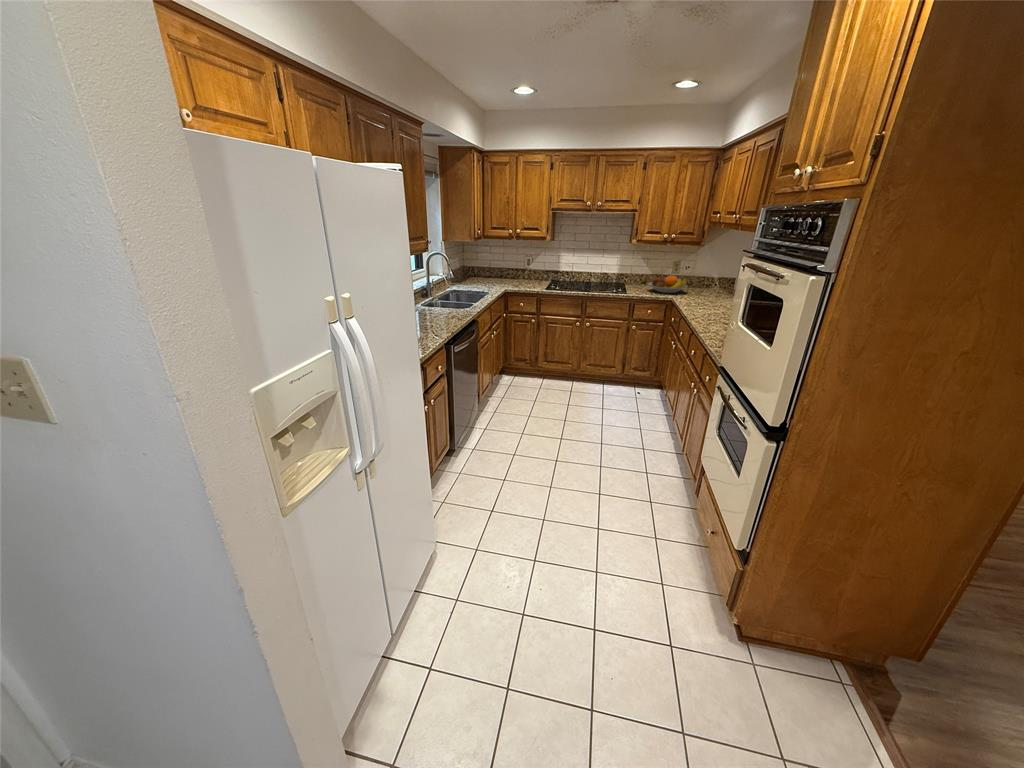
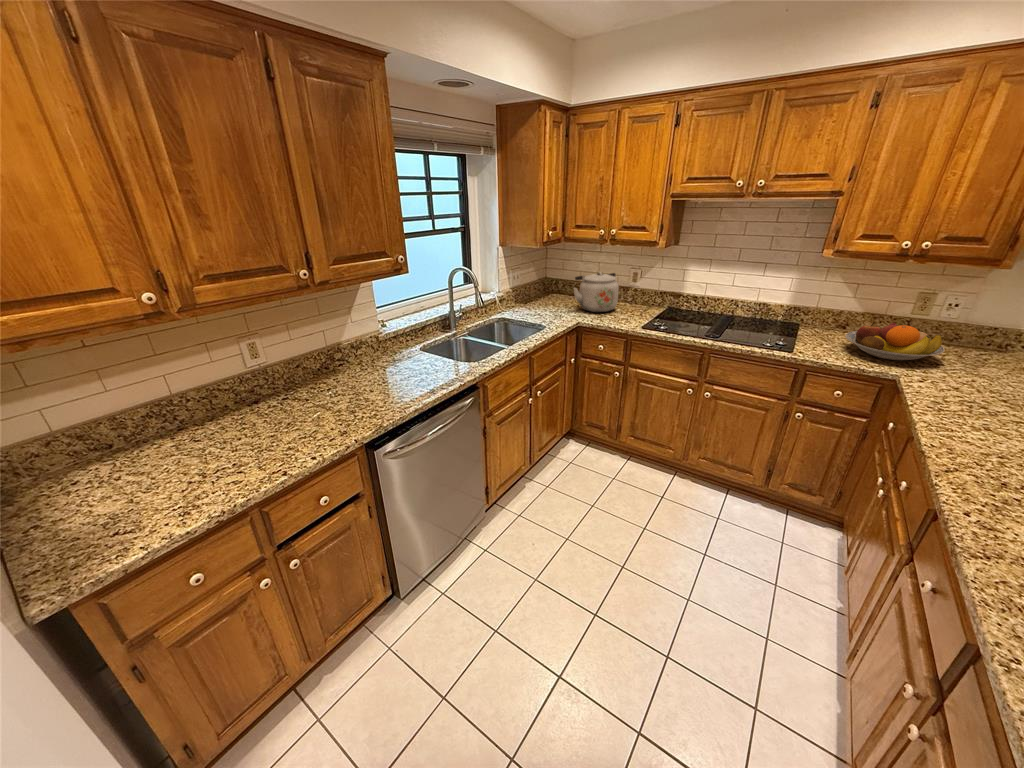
kettle: none [493,258,523,284] -> present [574,272,619,312]

